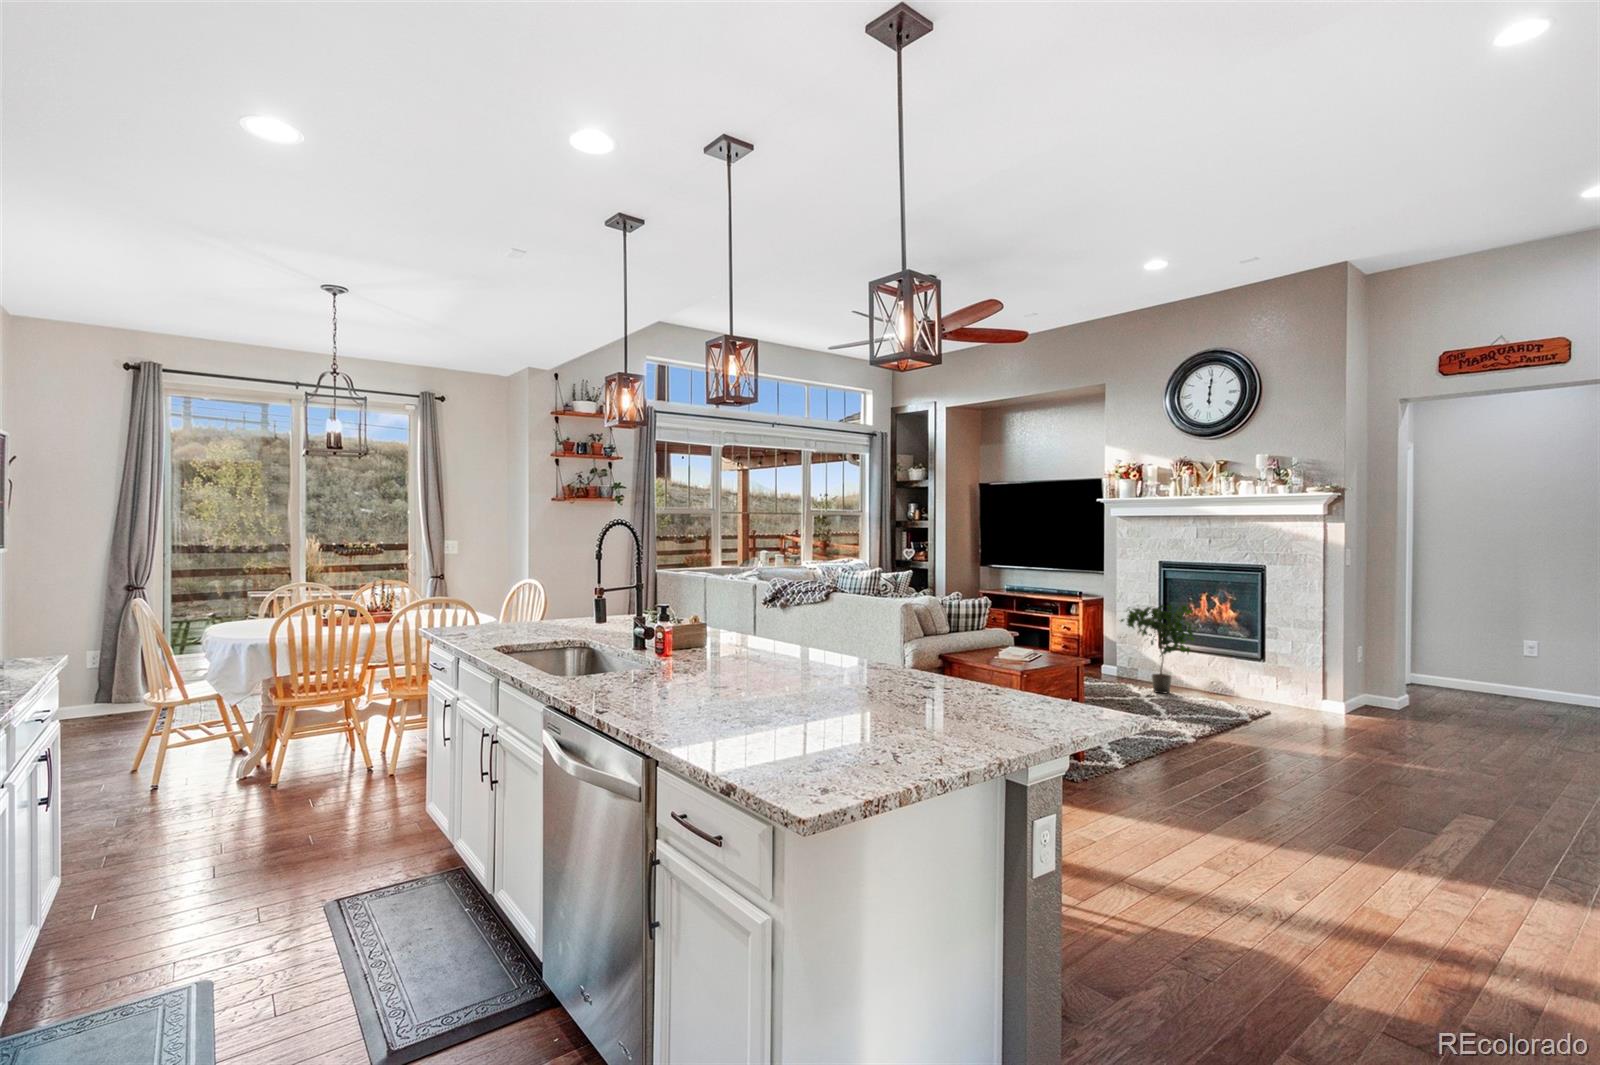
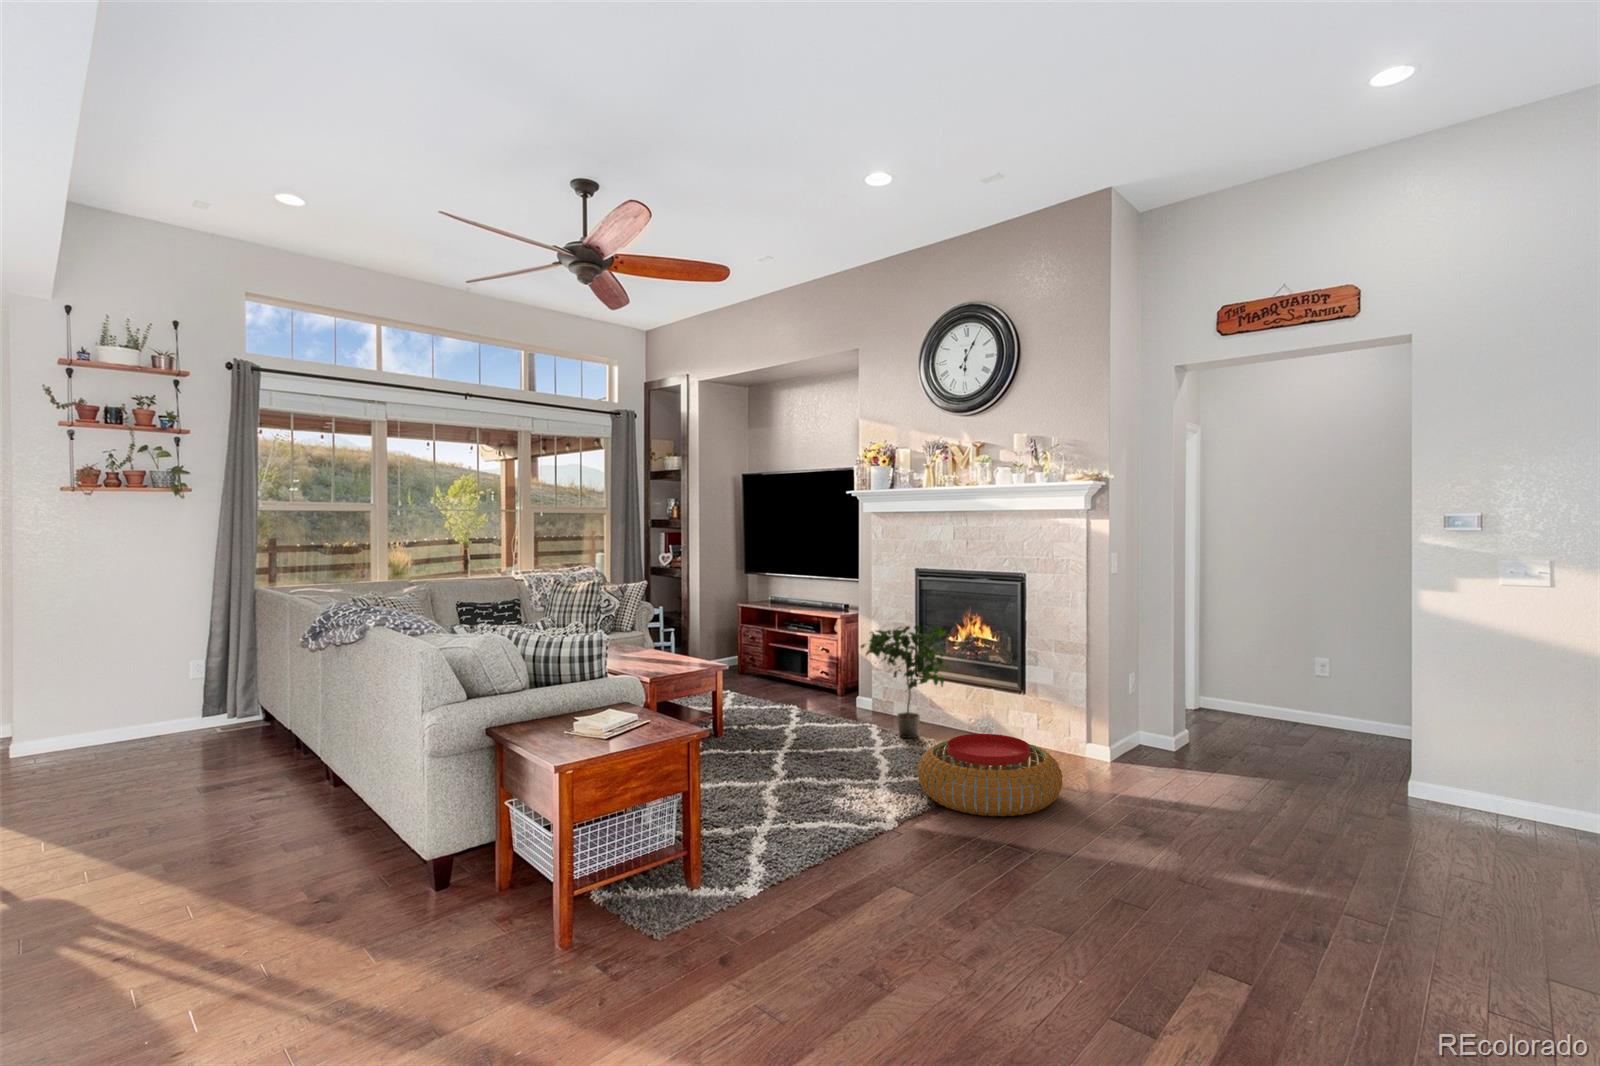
pouf: none [1197,684,1321,740] -> present [918,734,1063,816]

